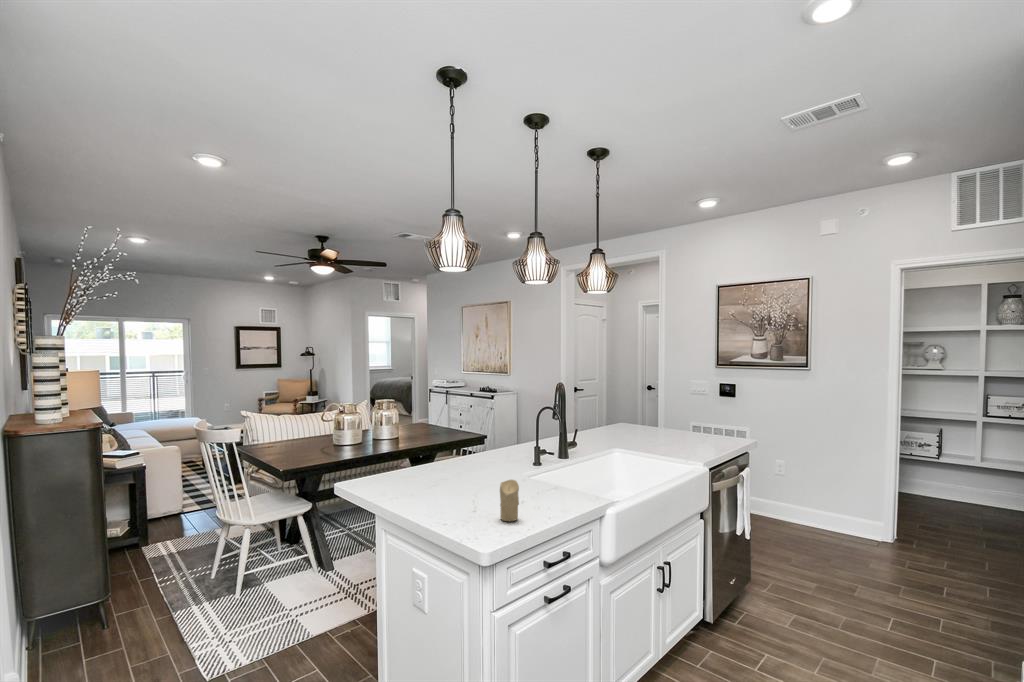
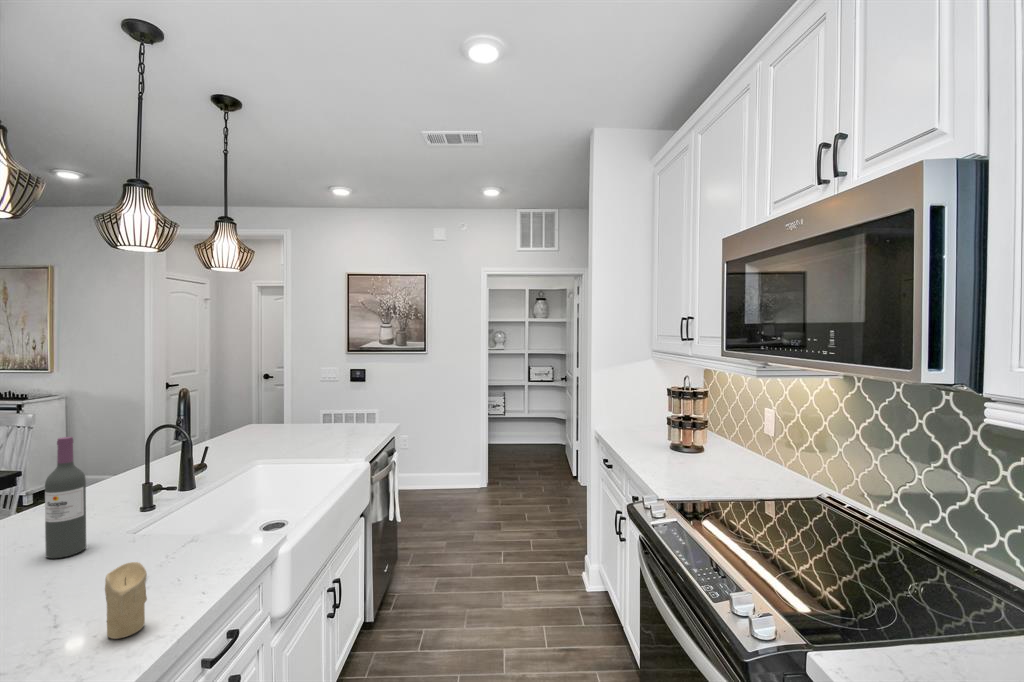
wine bottle: none [484,407,502,479] -> present [45,437,86,558]

